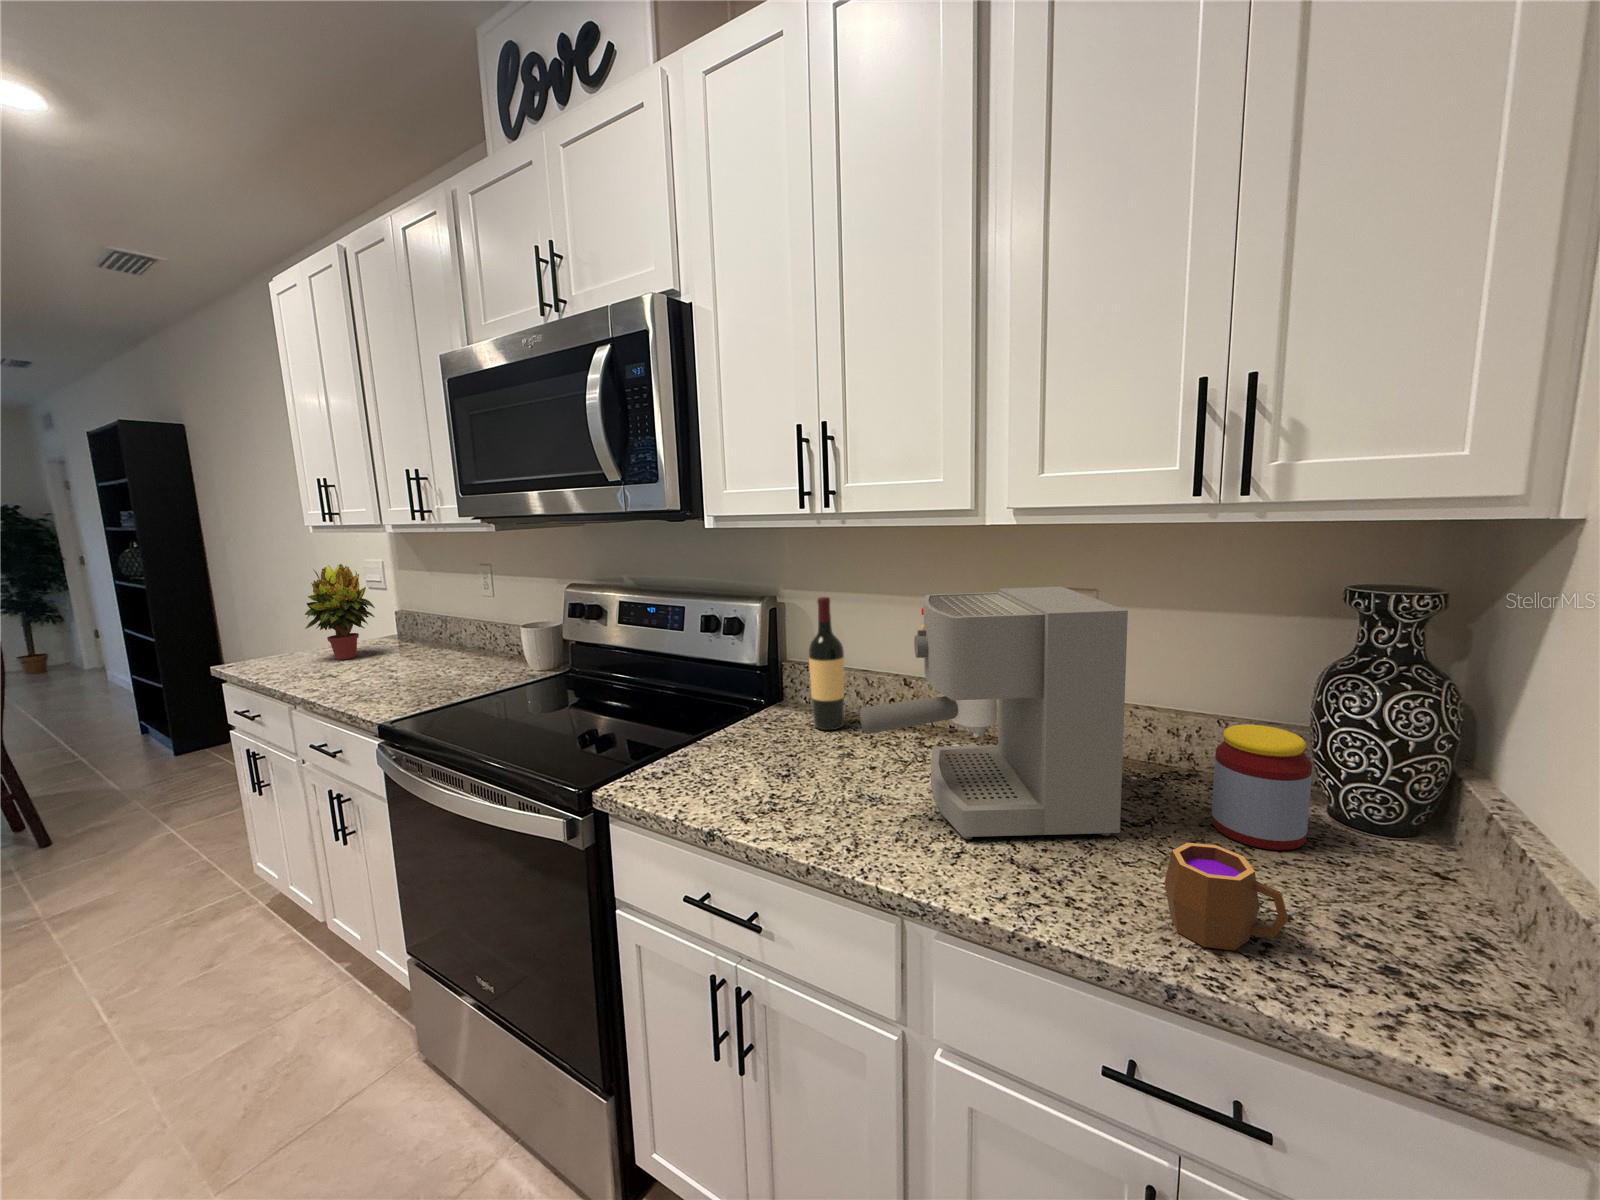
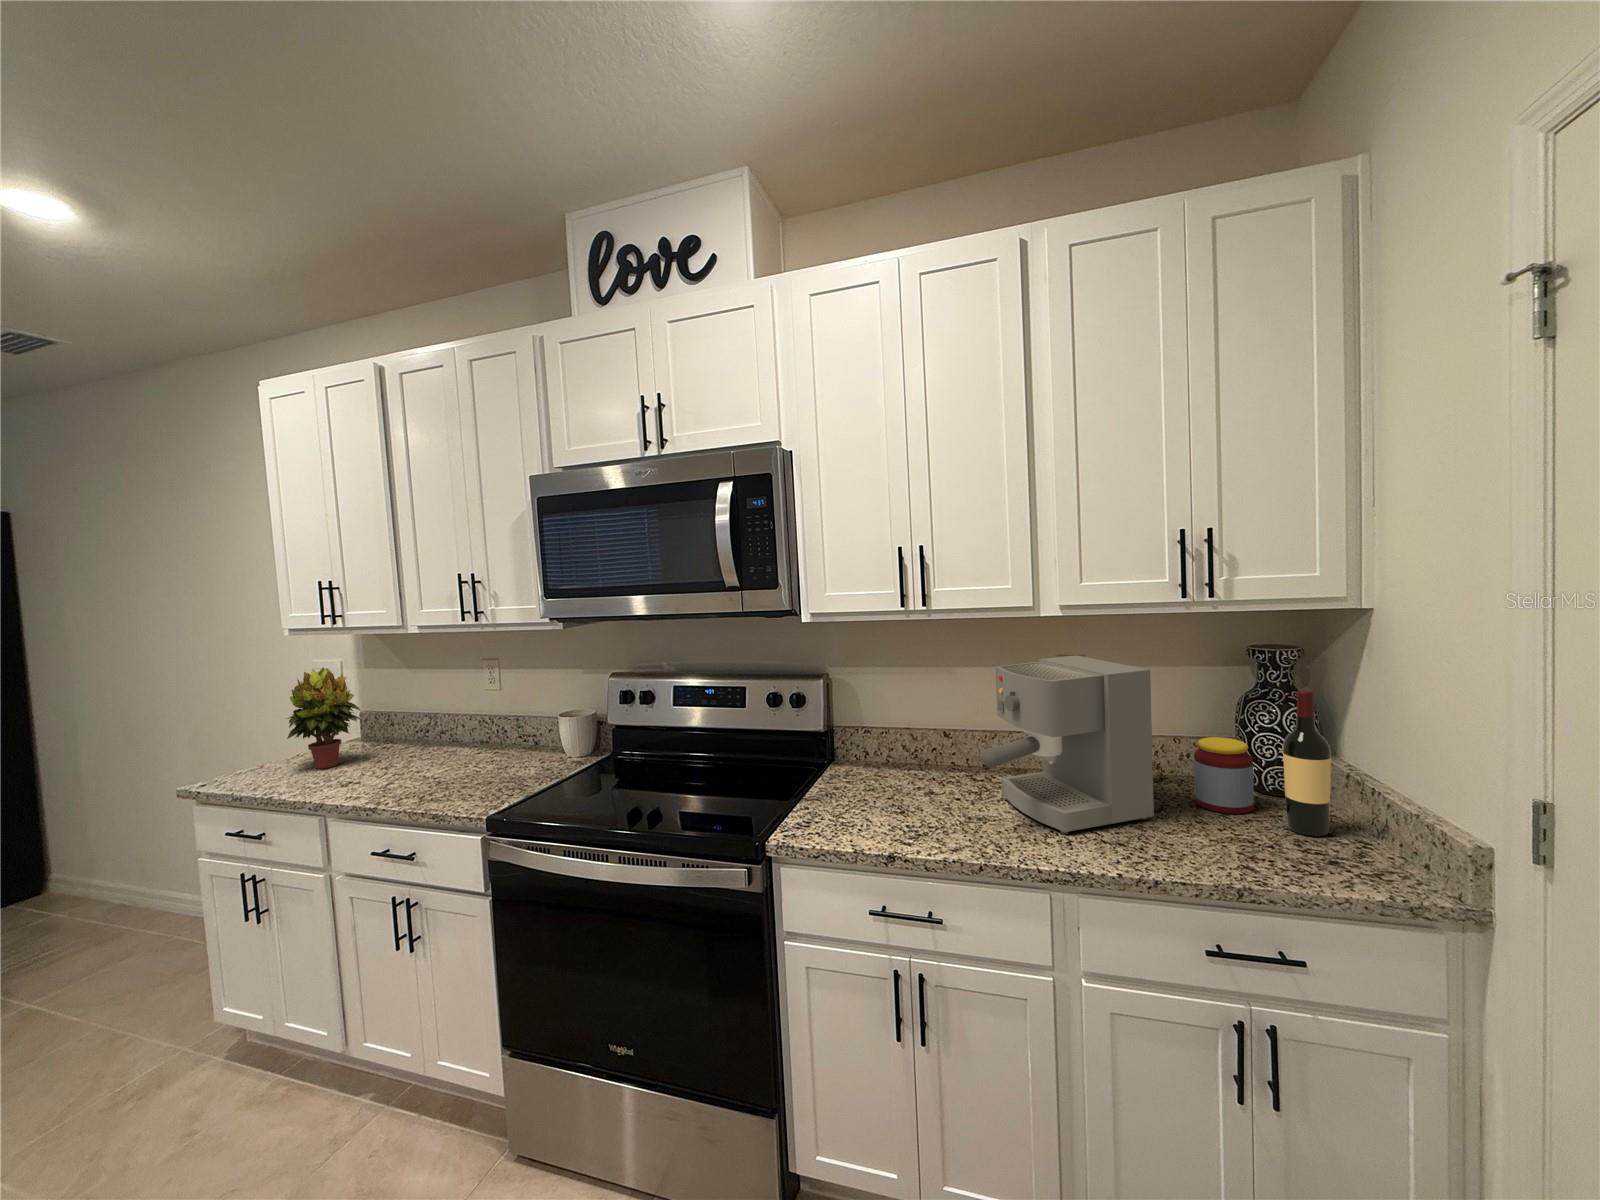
wine bottle: present [809,597,844,730] -> present [1283,690,1331,836]
mug: present [1165,843,1288,950] -> none [1211,807,1284,867]

